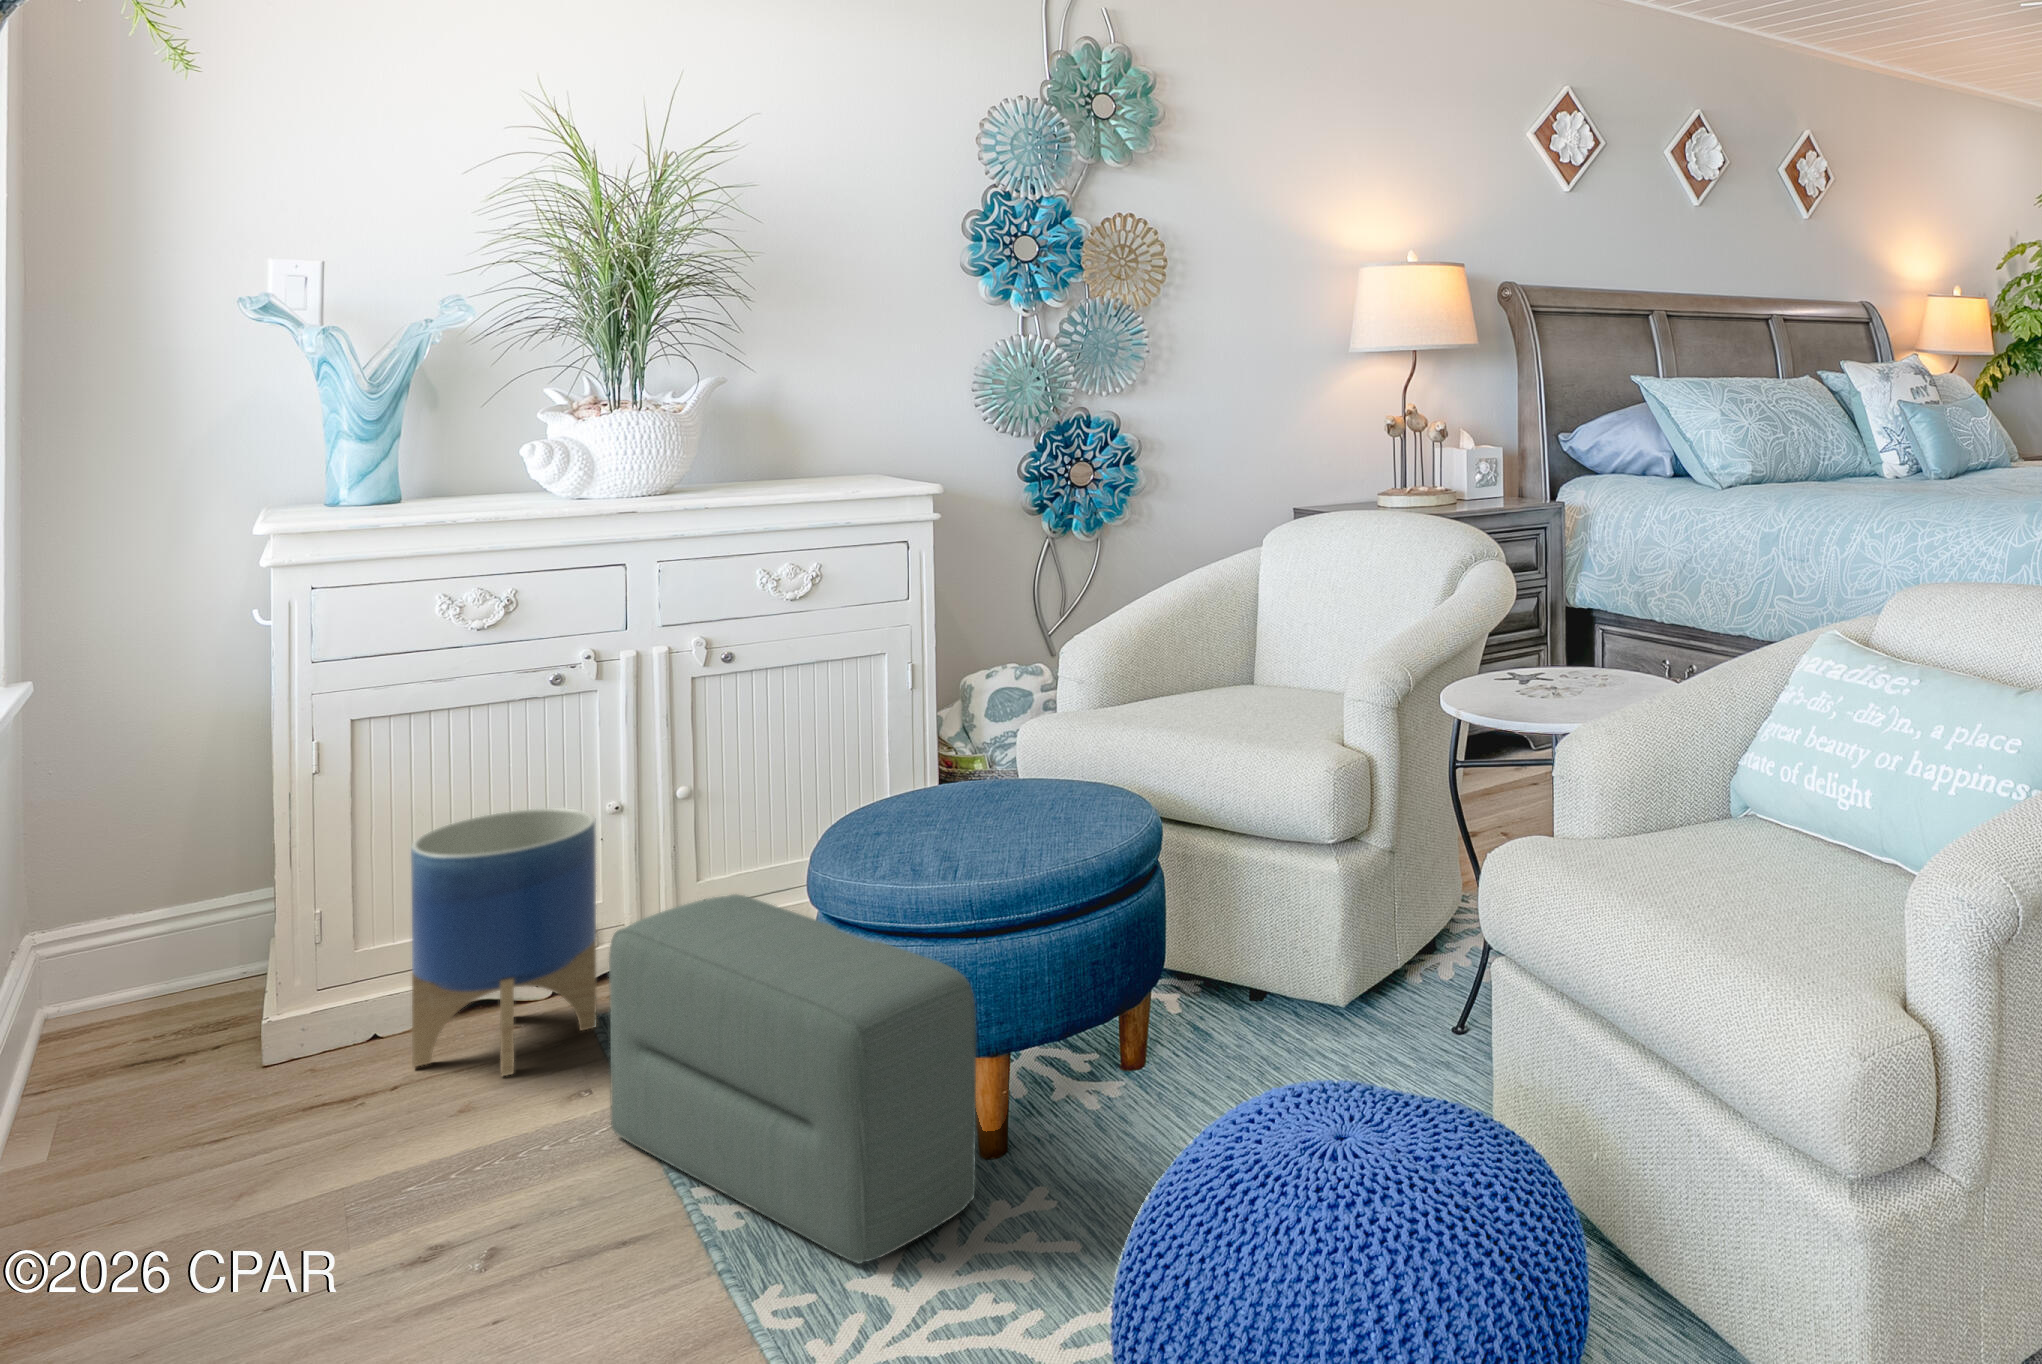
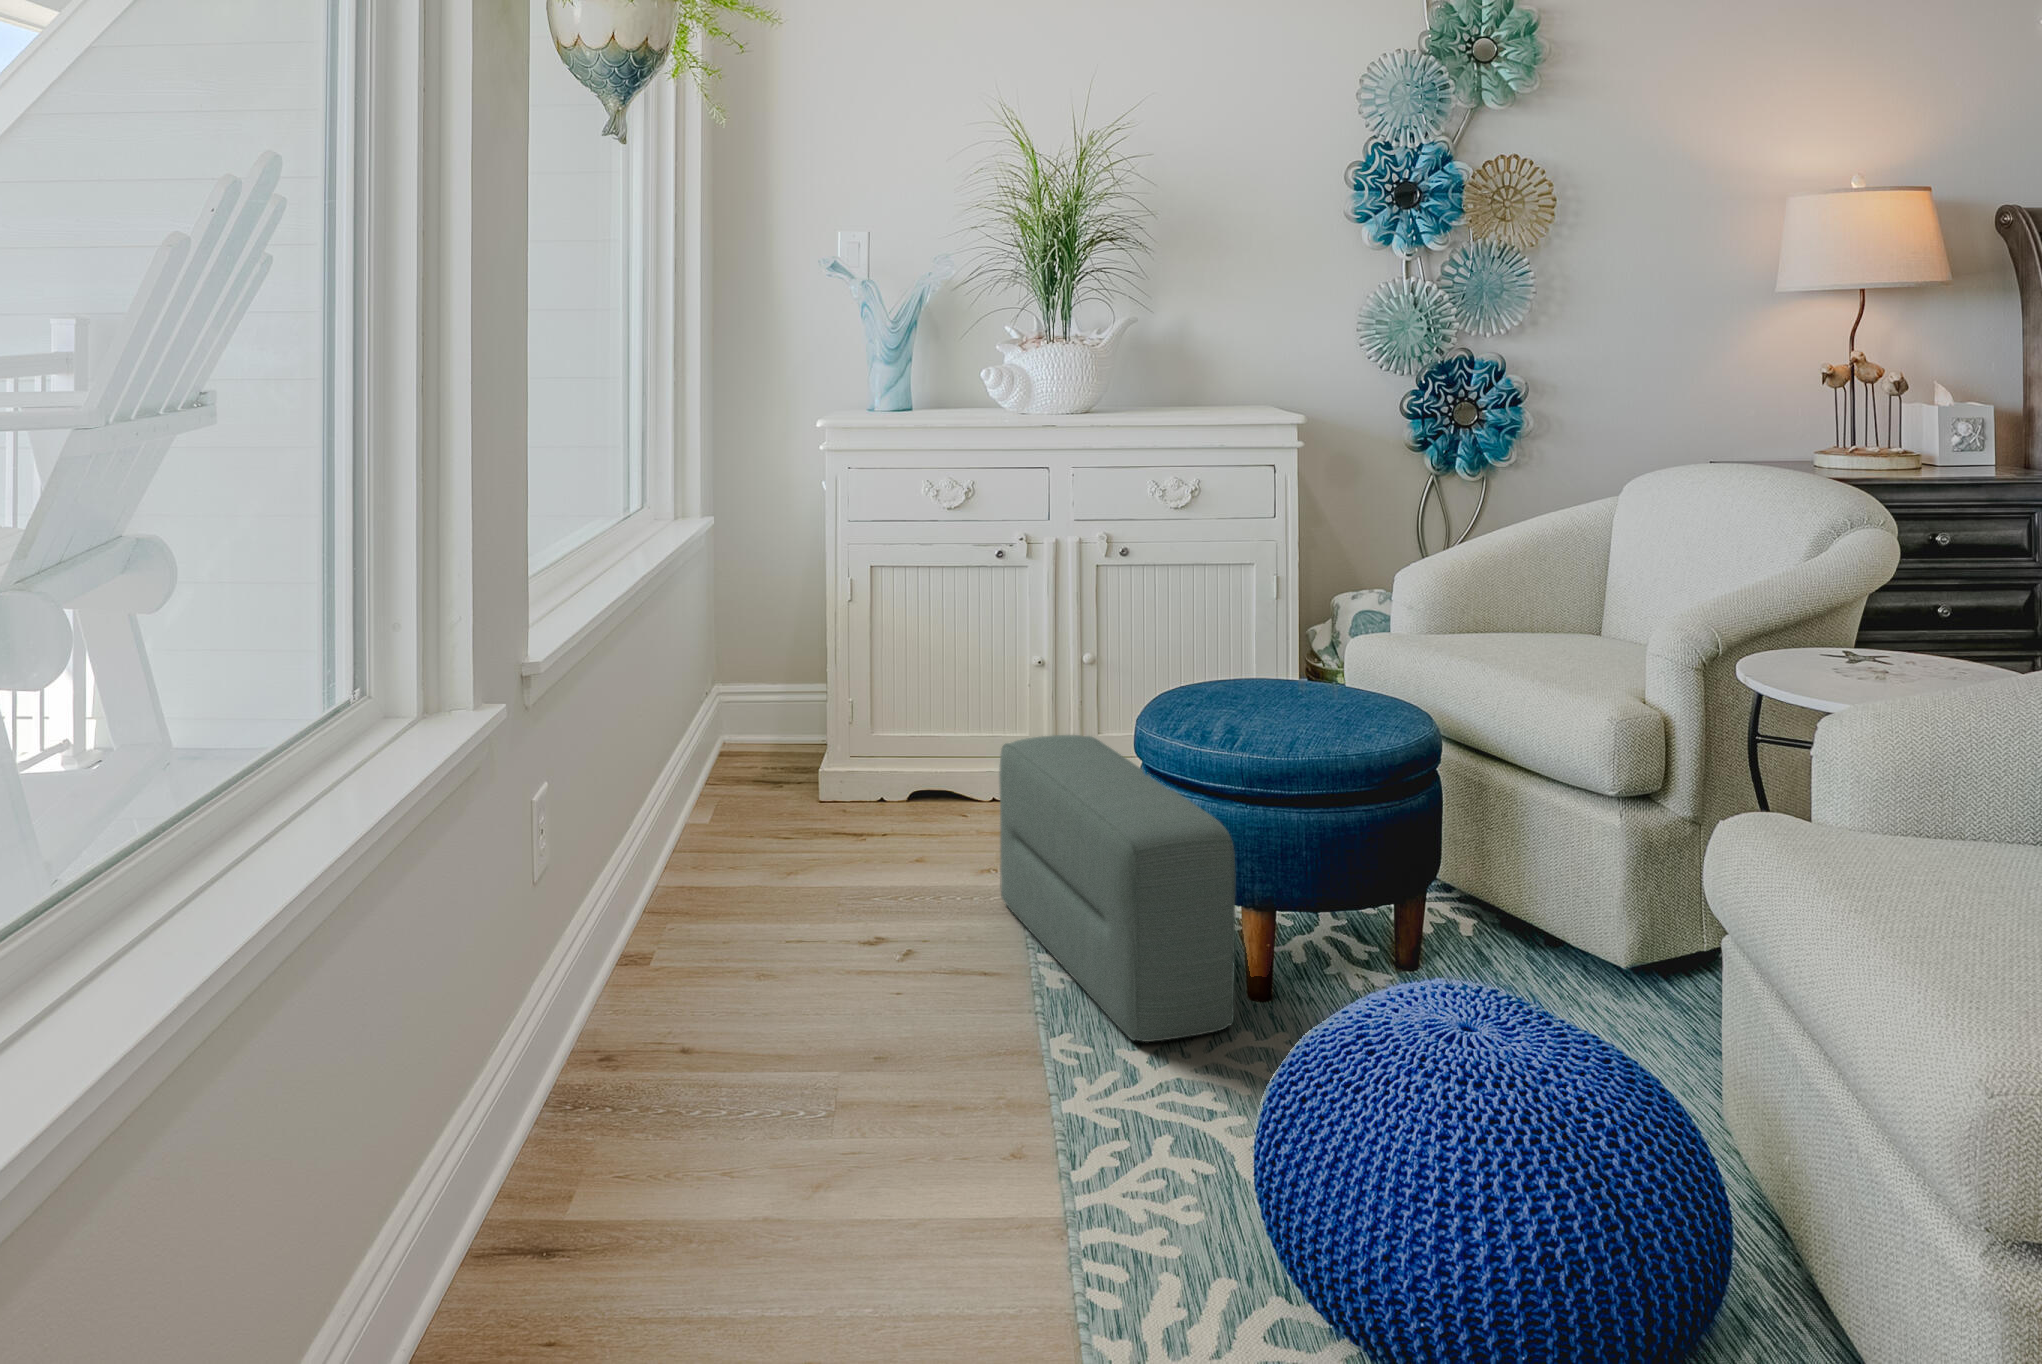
planter: present [411,808,597,1077] -> none [898,649,1015,844]

